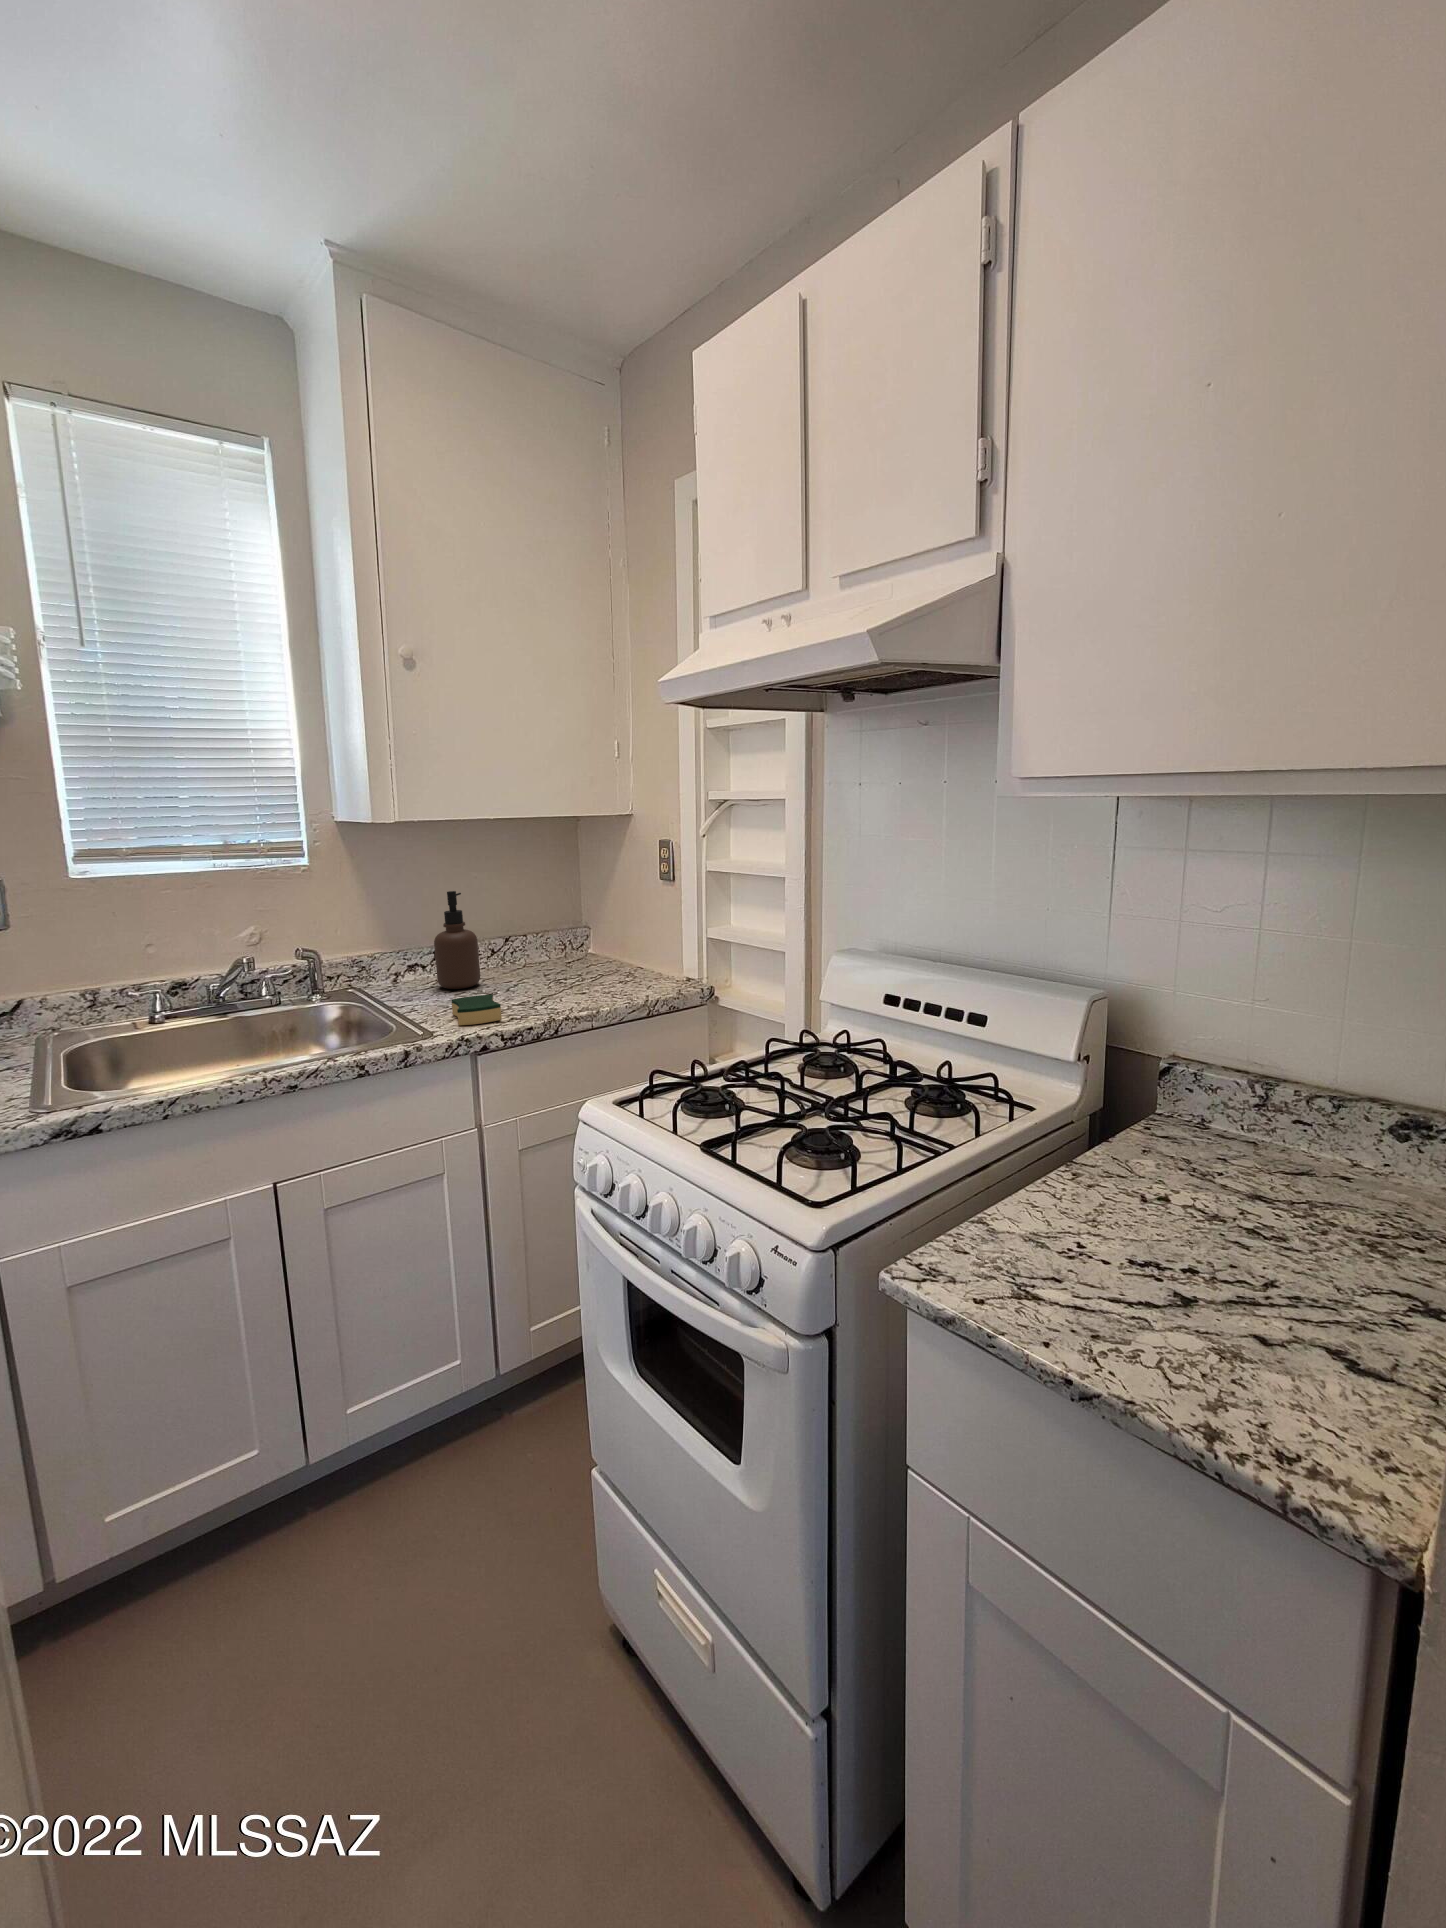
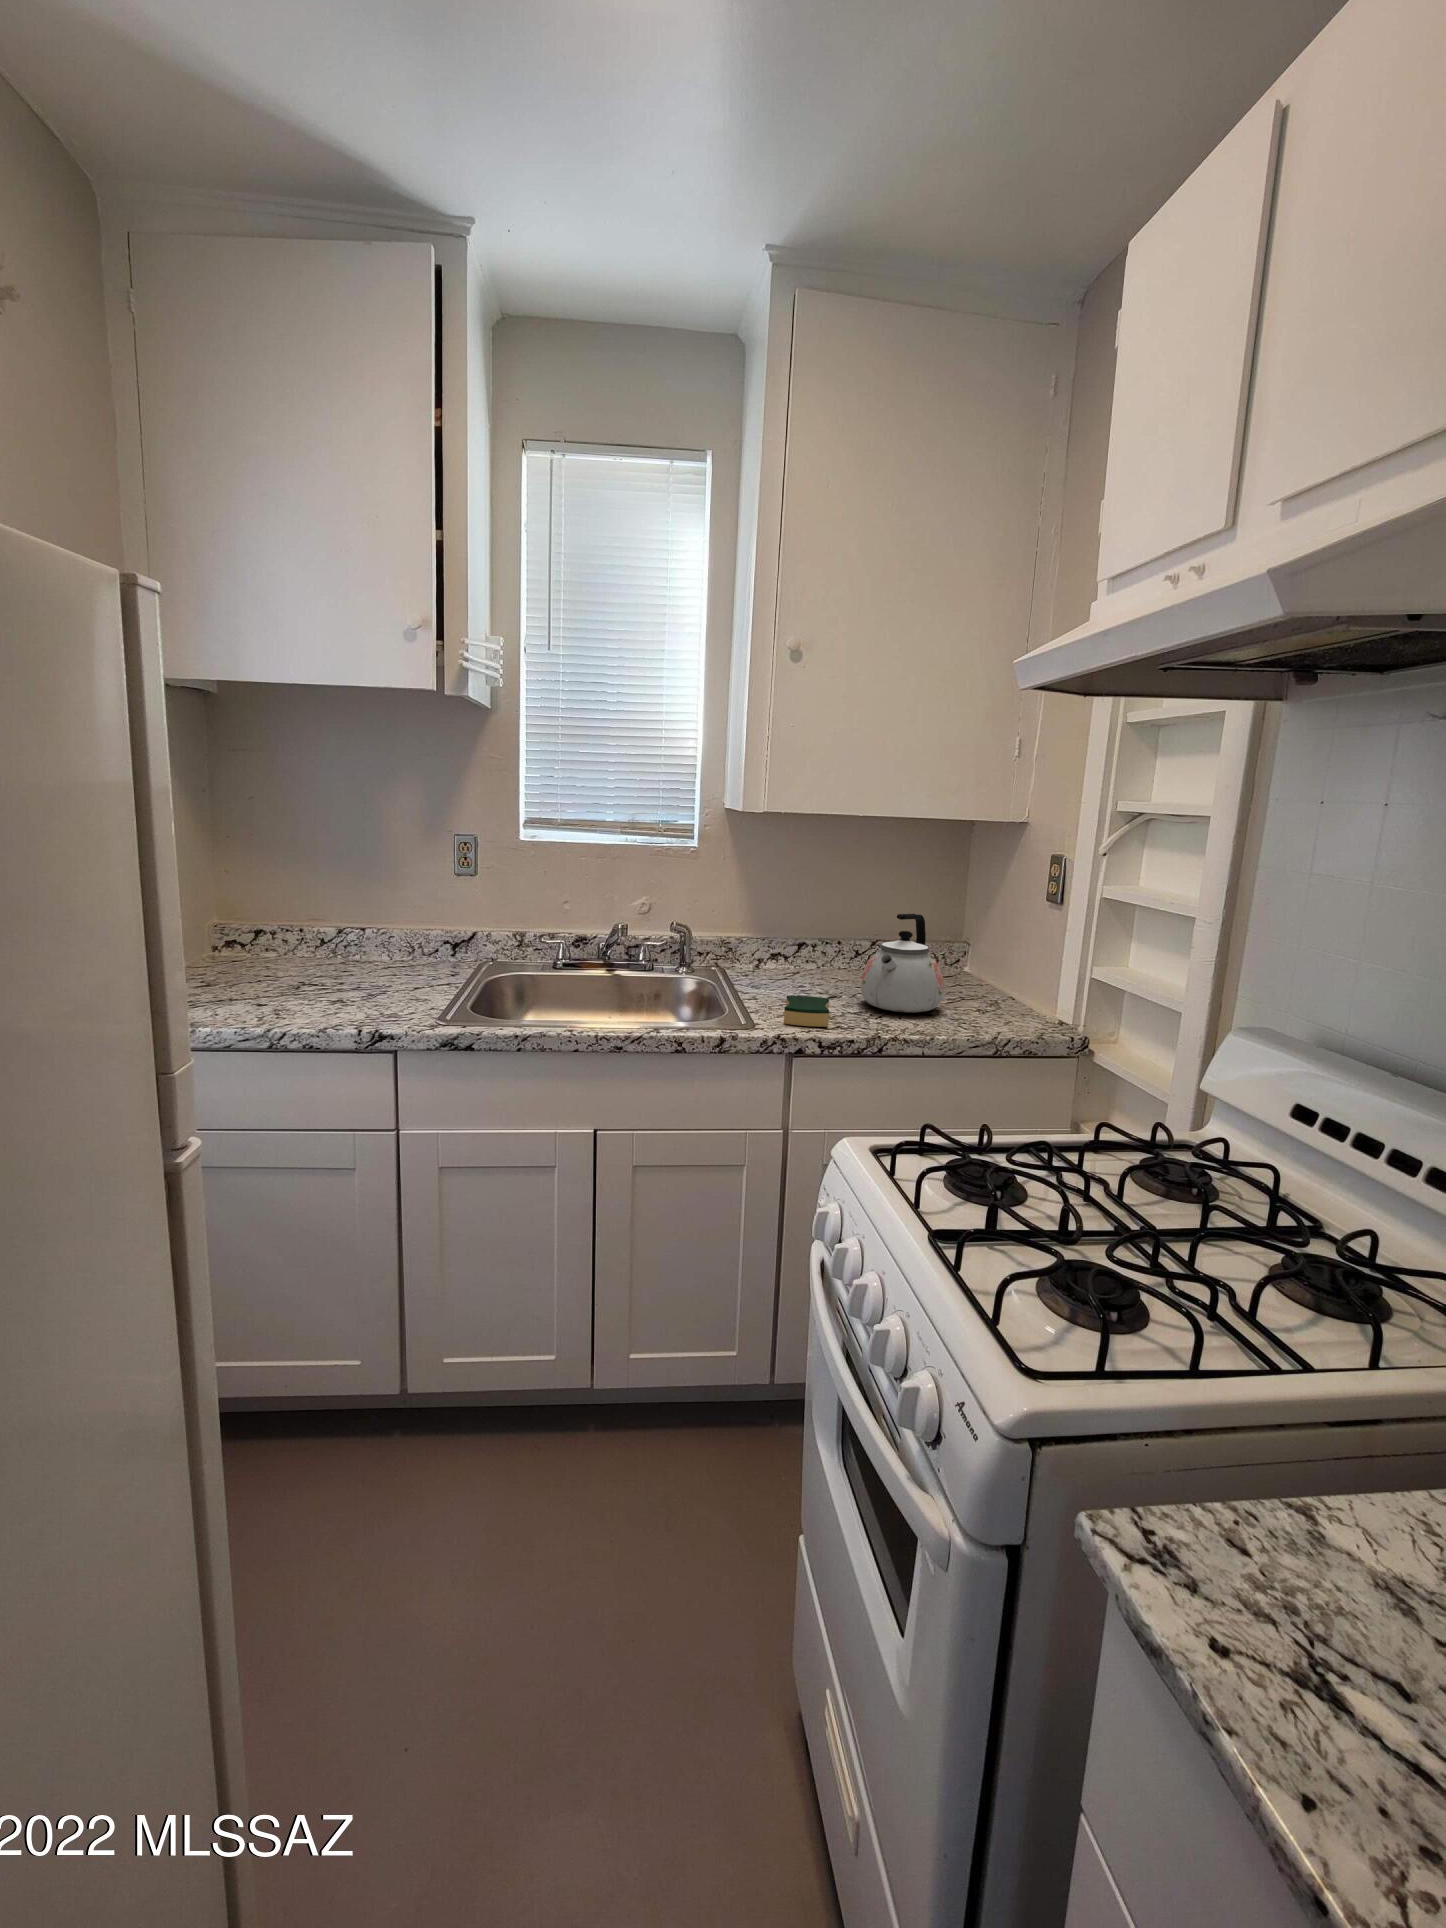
soap dispenser: present [434,891,480,989] -> none [792,886,836,987]
kettle: none [513,905,589,995] -> present [861,914,944,1012]

